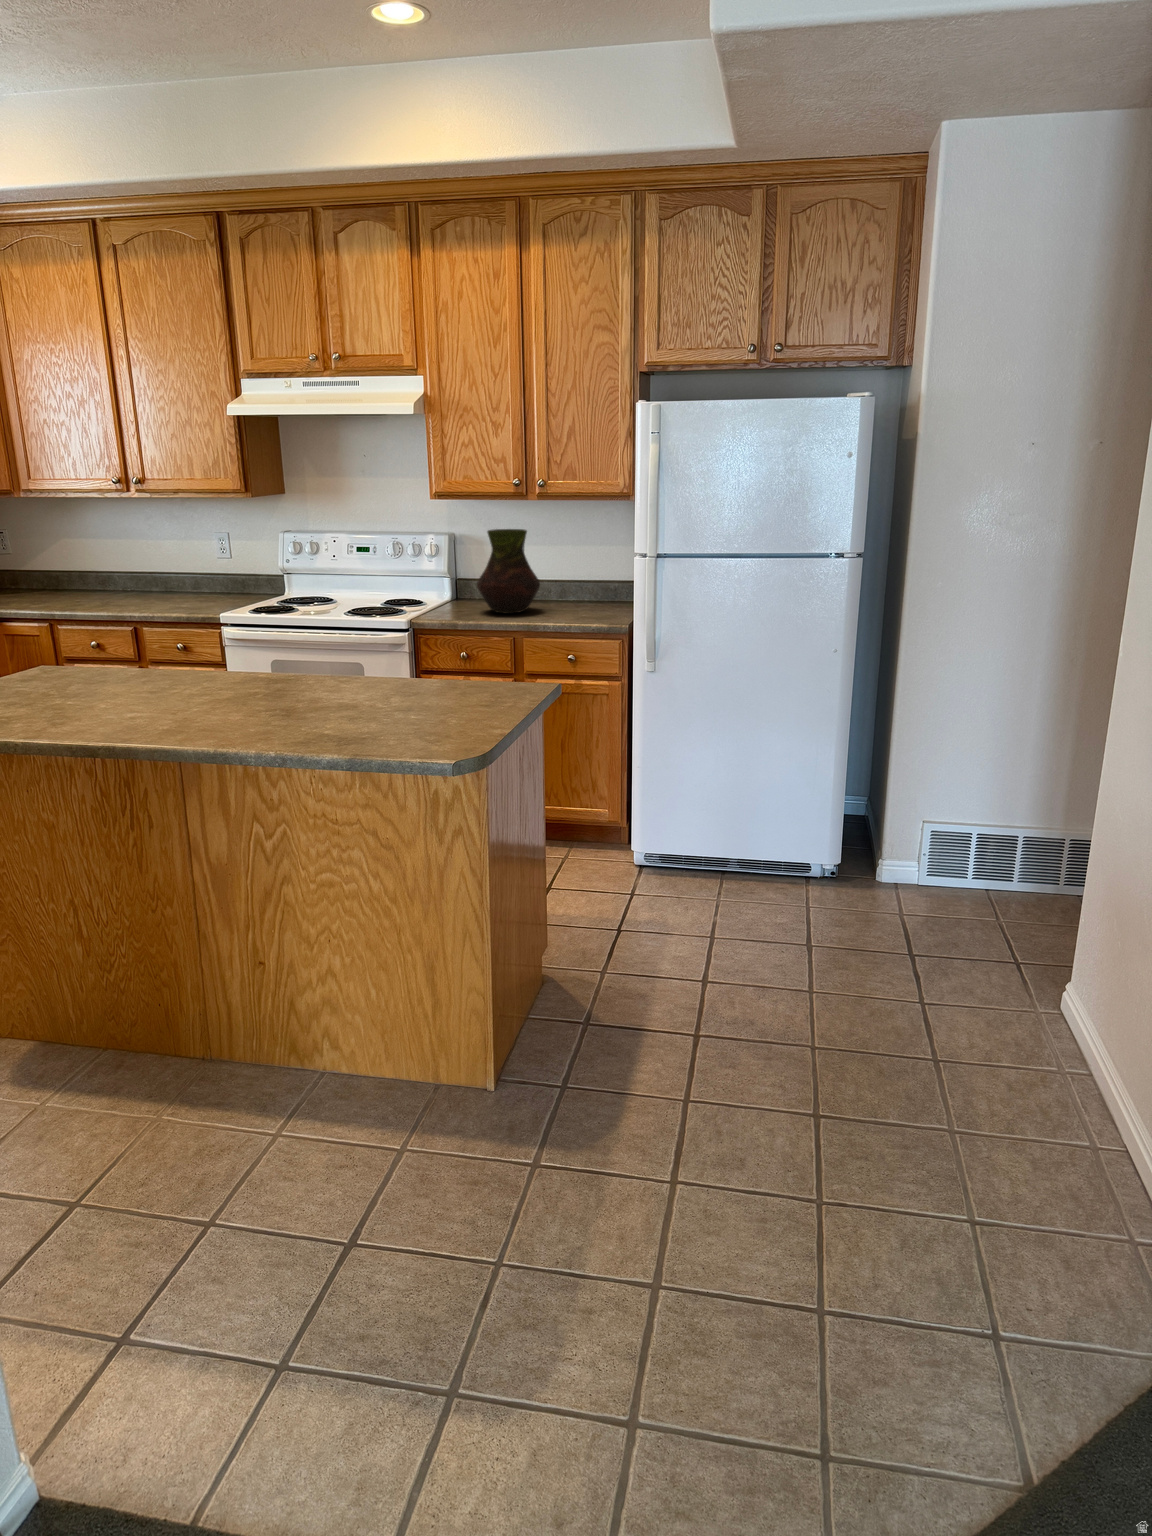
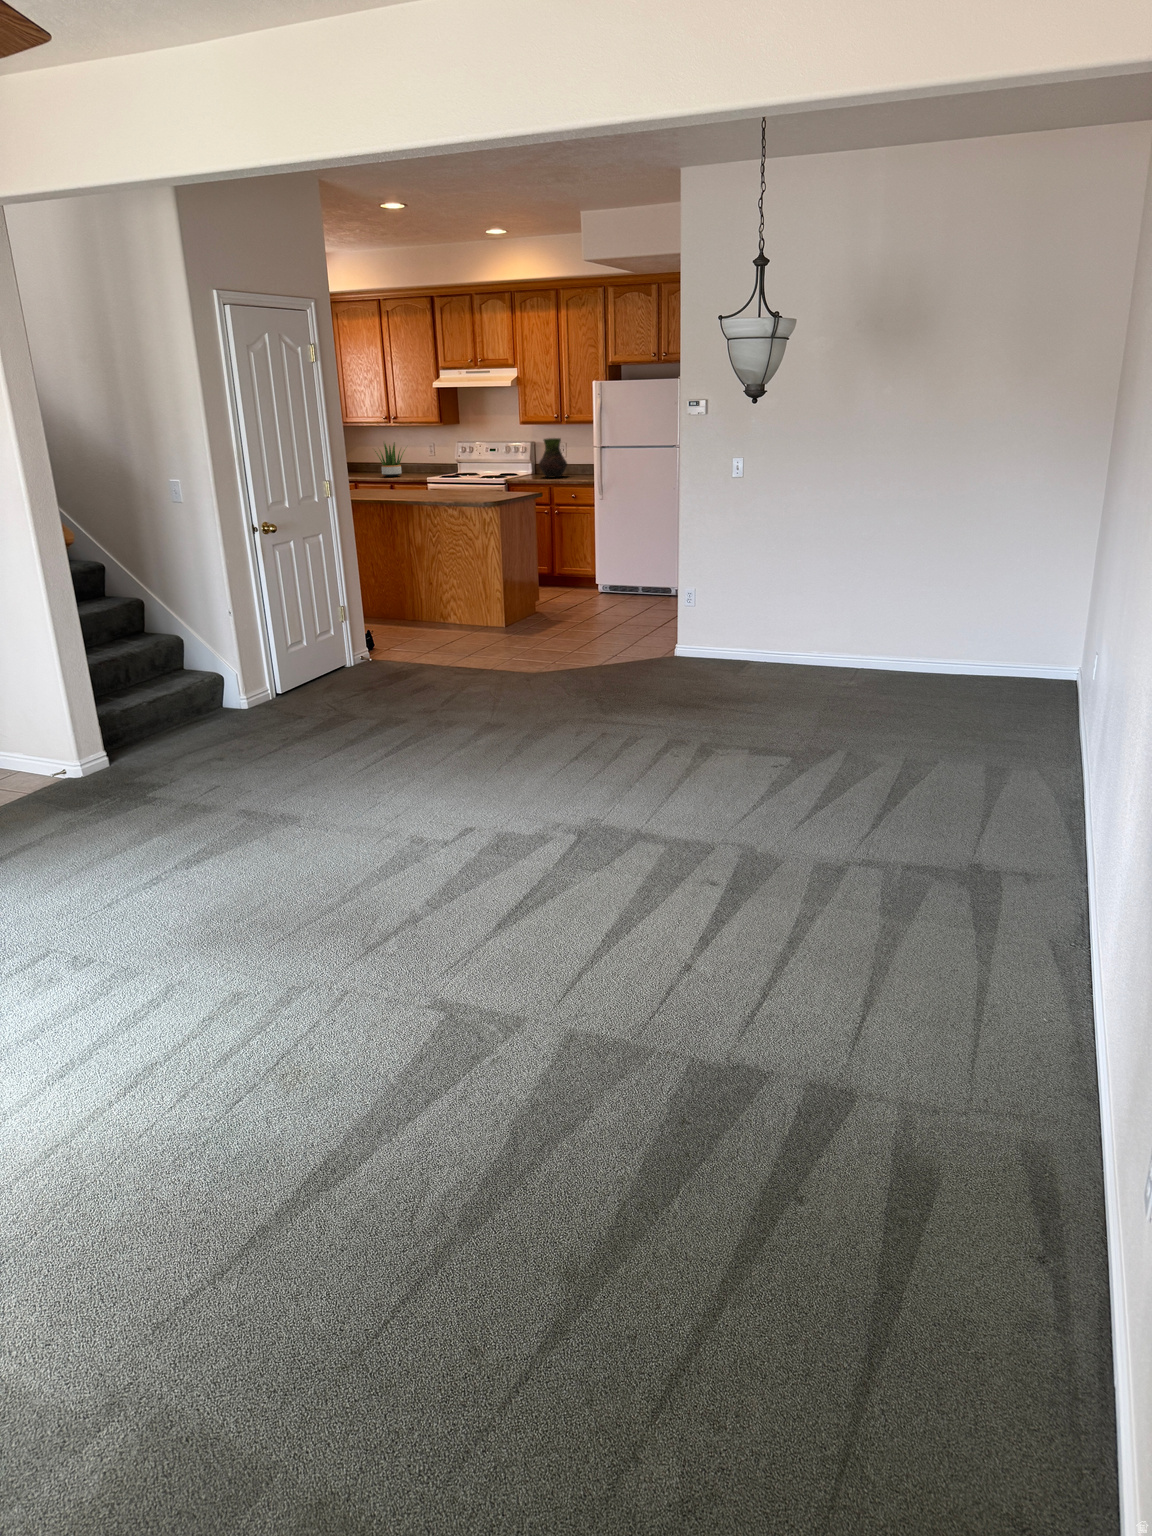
potted plant: none [86,528,173,606] -> present [375,442,405,477]

